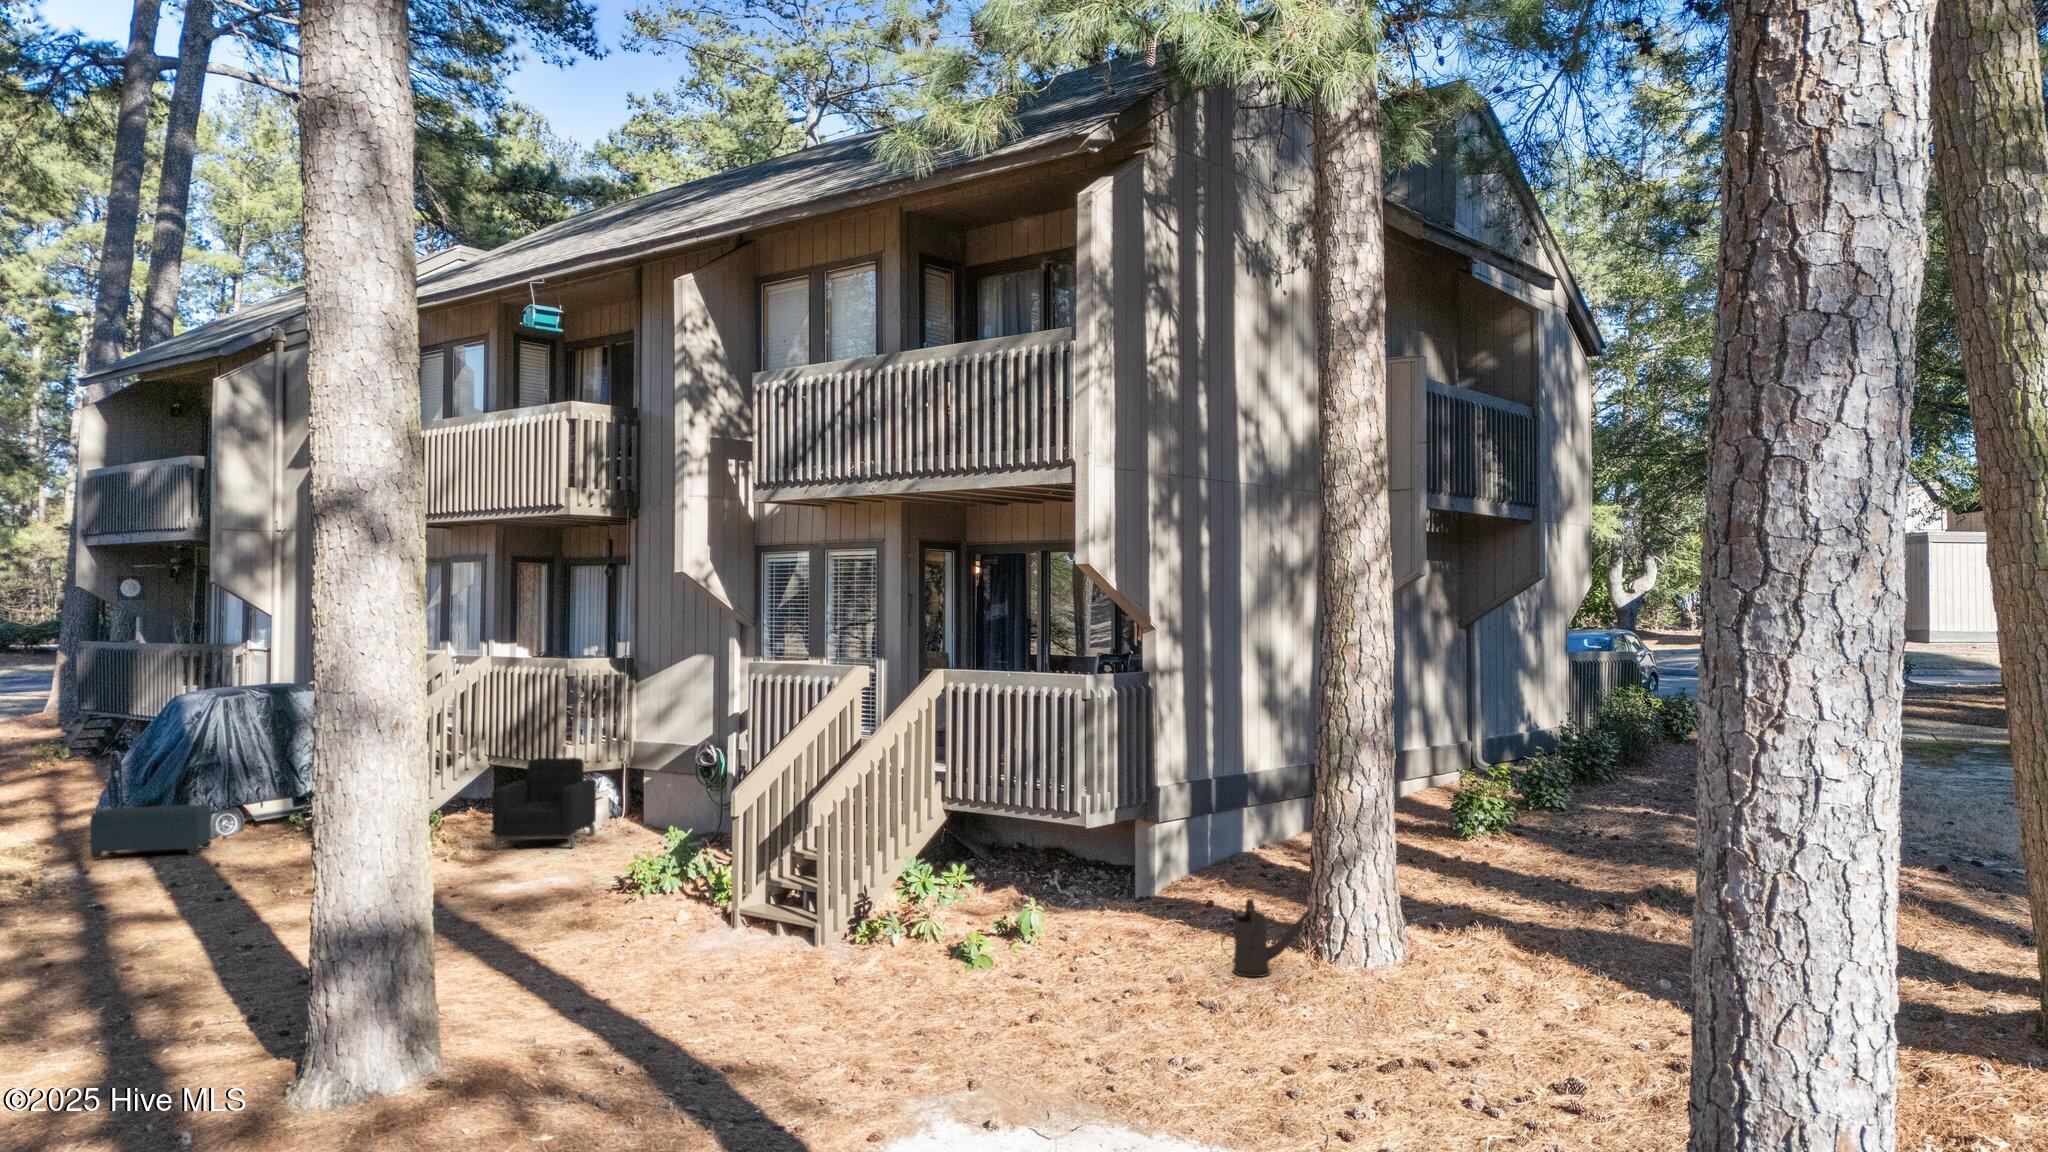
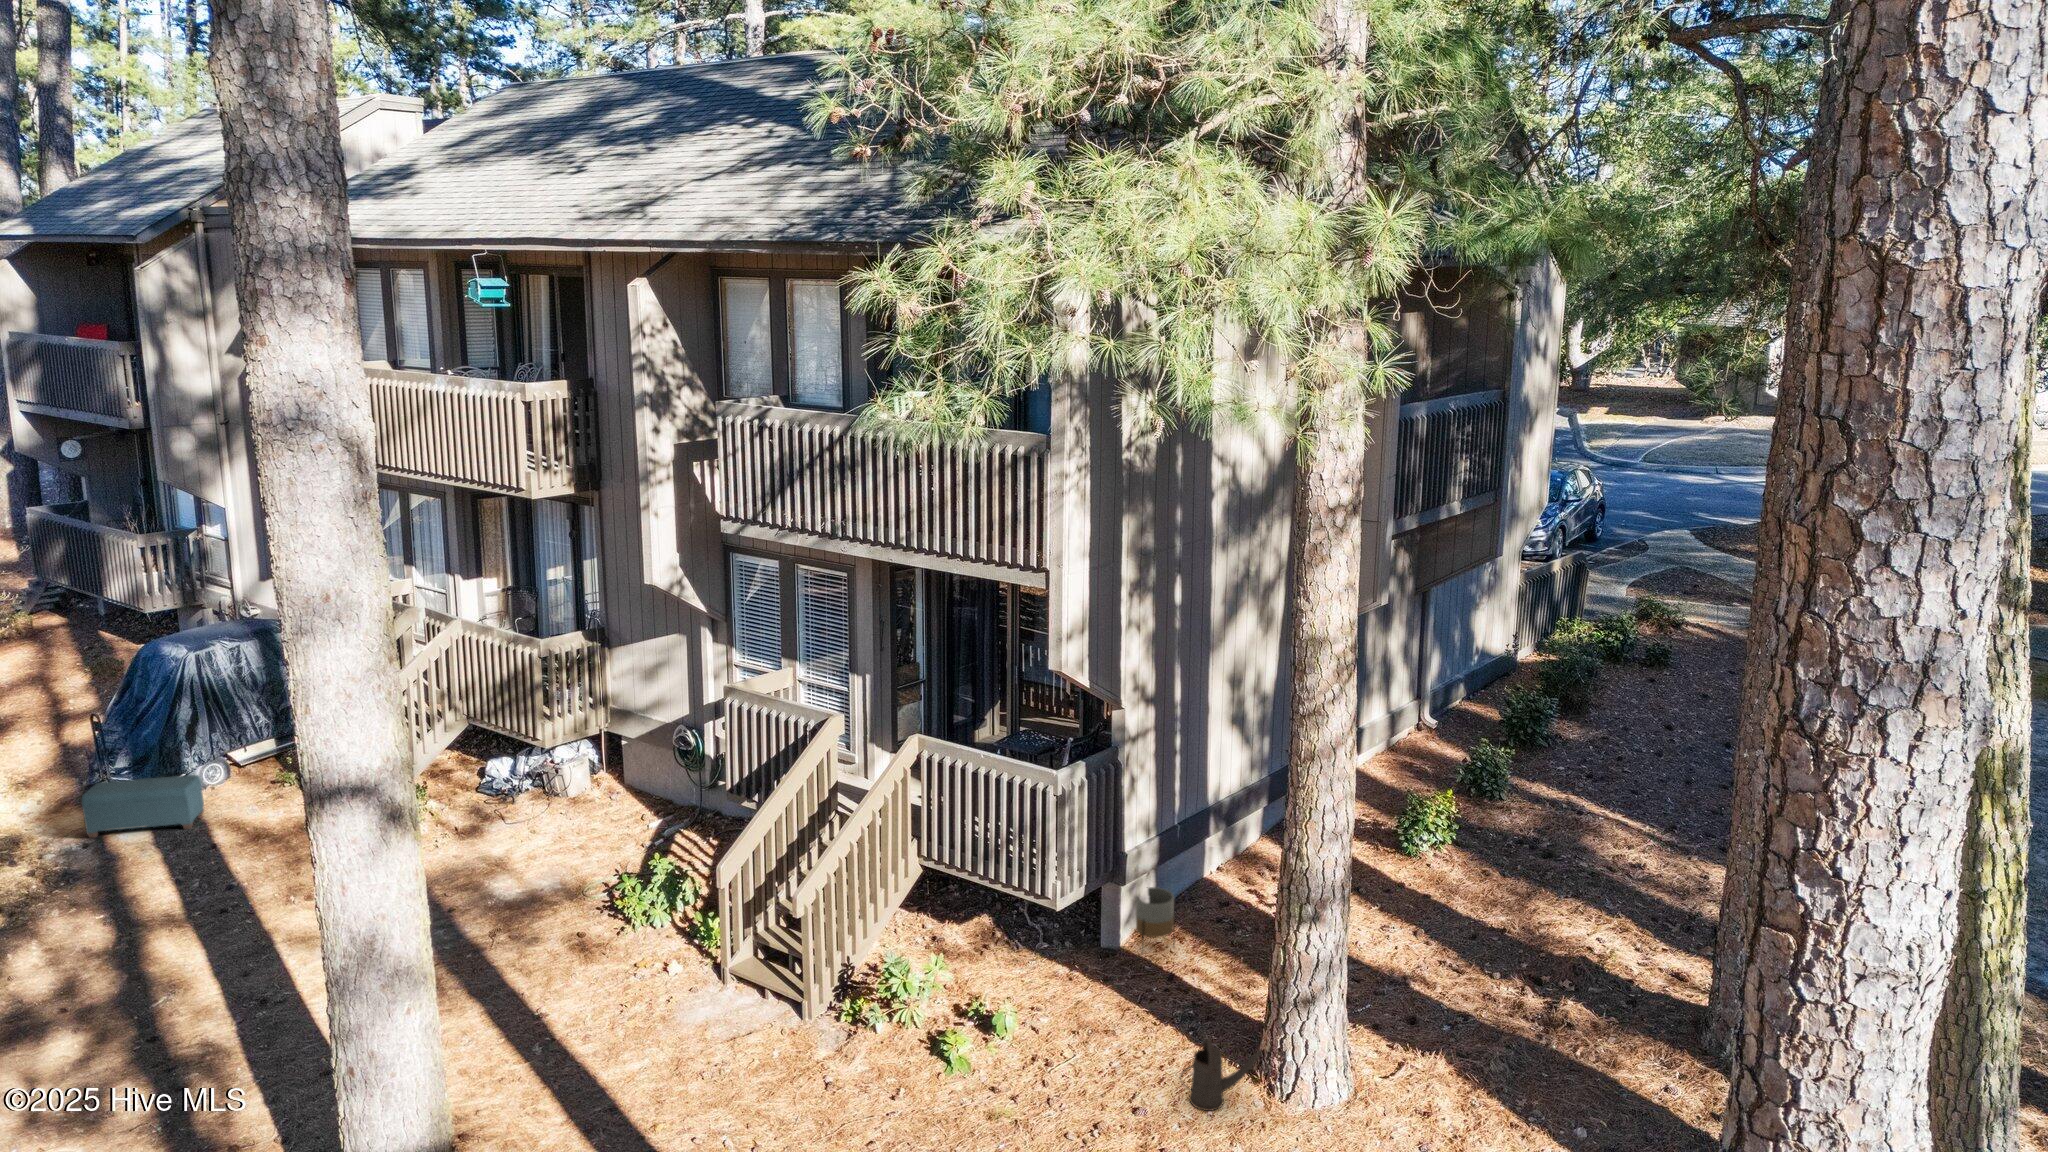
armchair: present [492,757,596,849] -> none [476,727,580,828]
planter: none [1171,836,1216,901] -> present [1135,887,1175,939]

